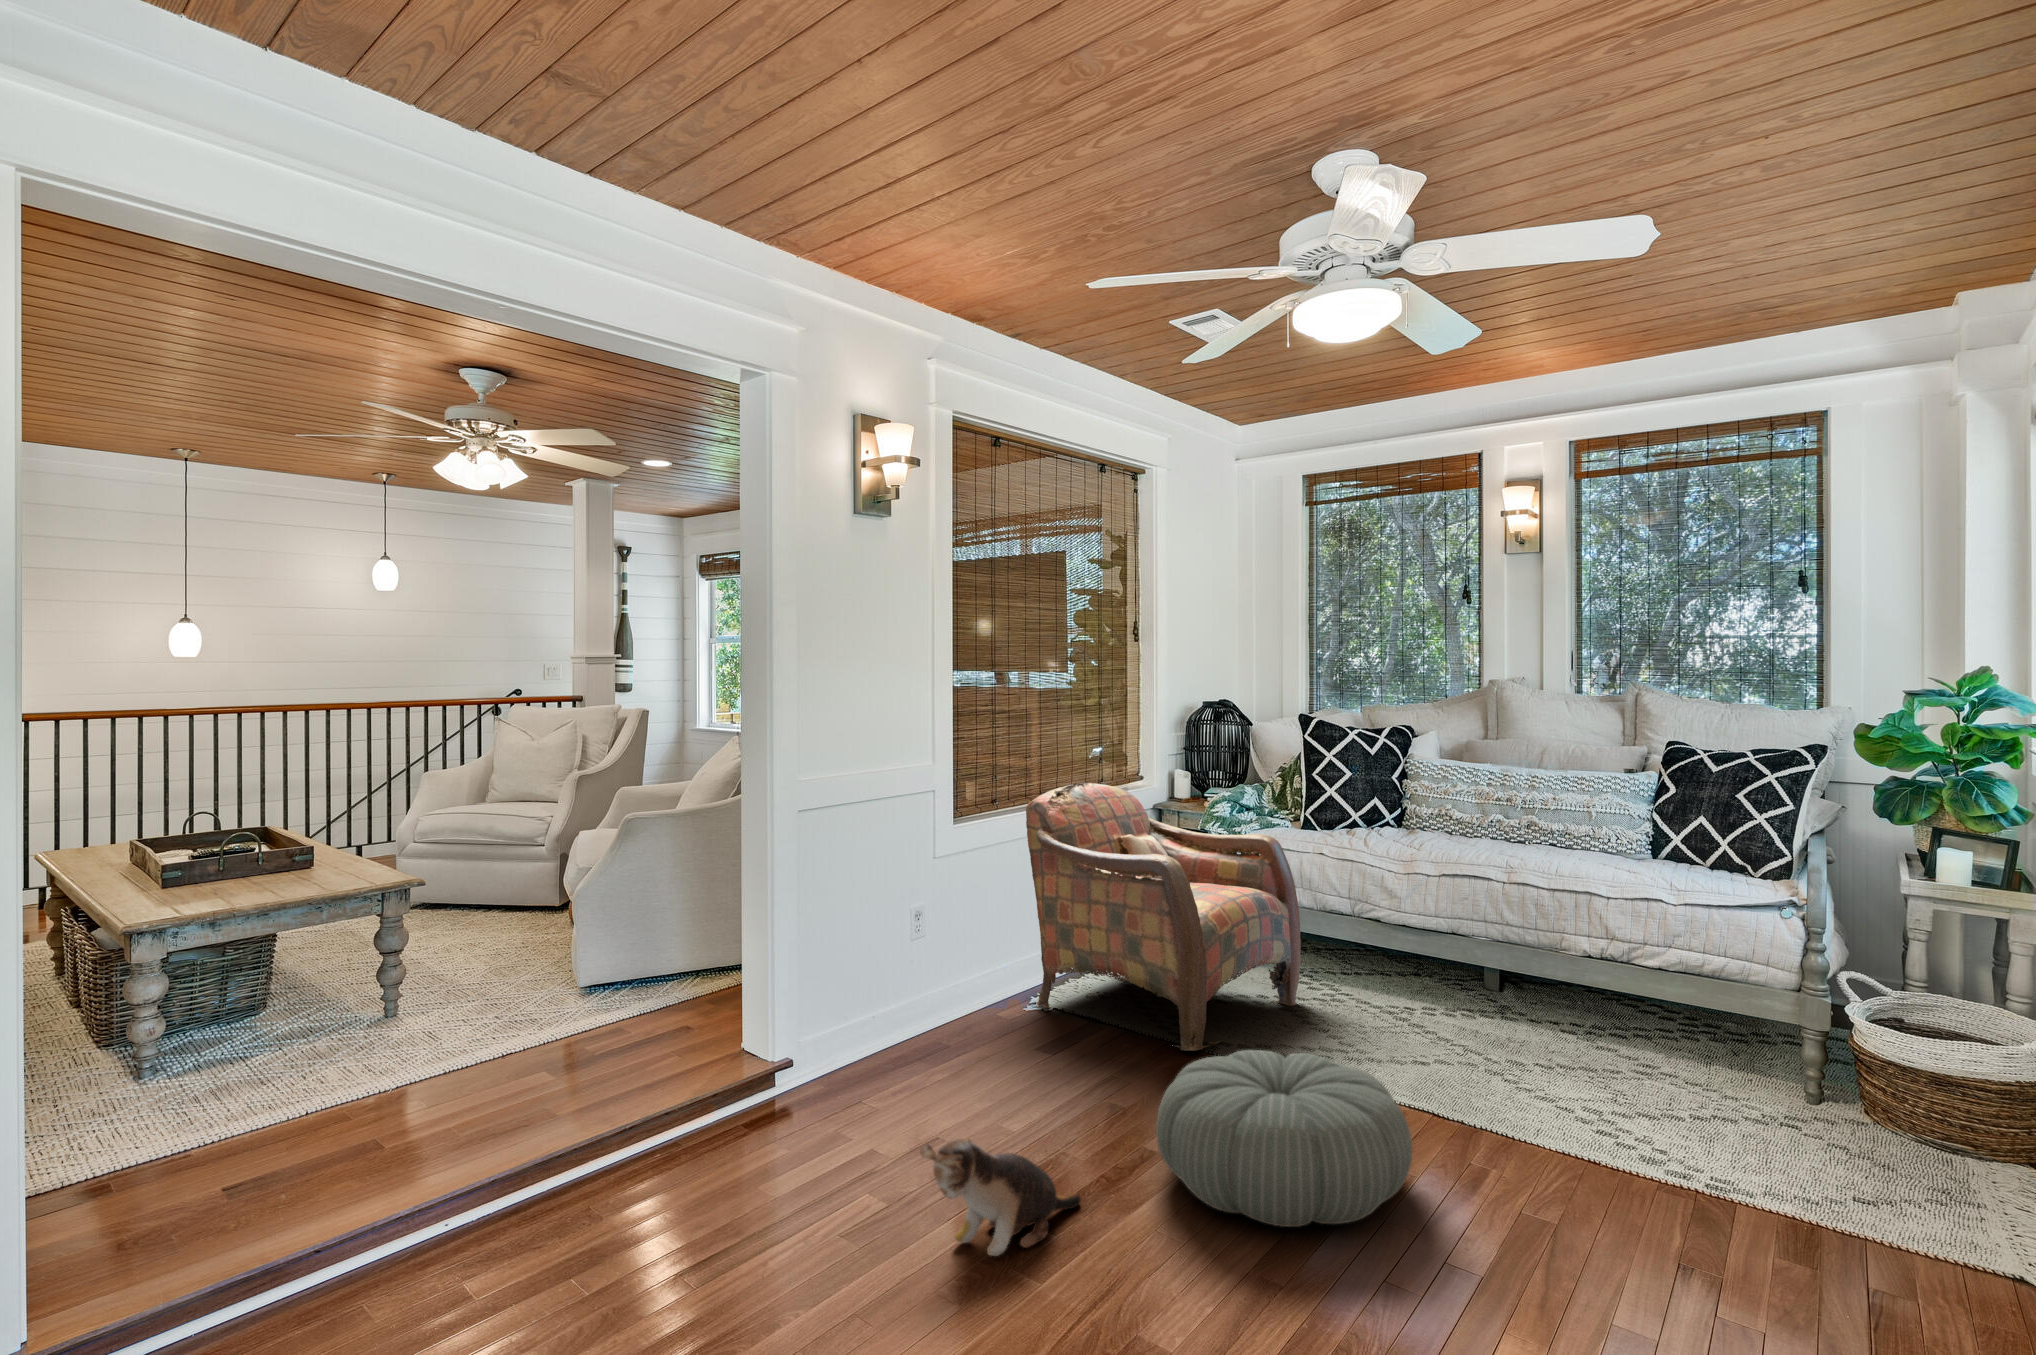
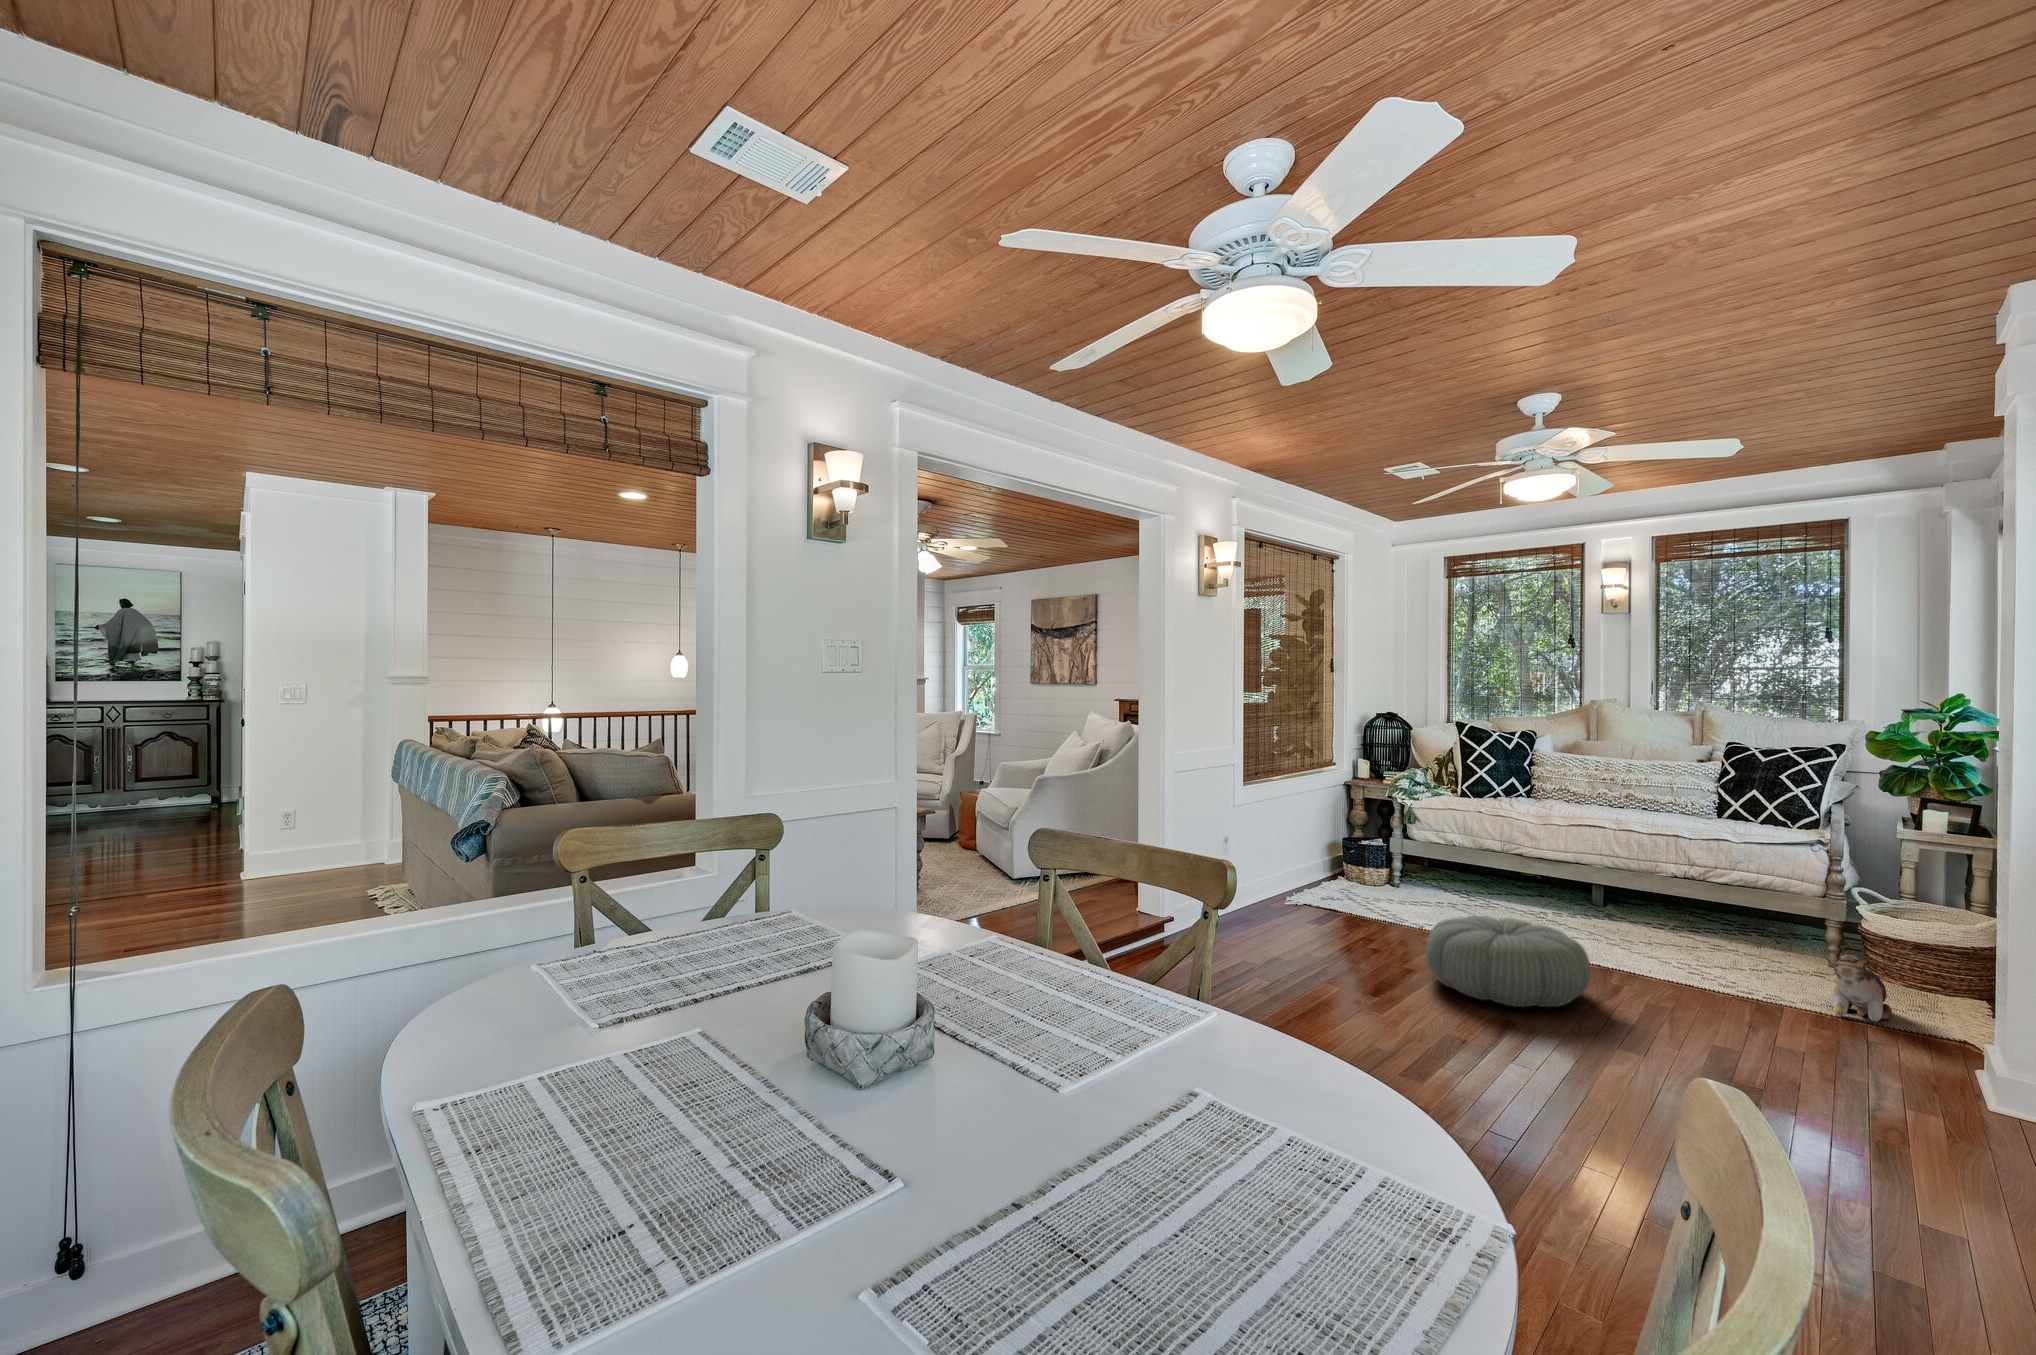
armchair: present [1026,782,1301,1051] -> none [1284,760,1469,927]
plush toy: present [920,1139,1081,1256] -> present [1827,955,1892,1022]

